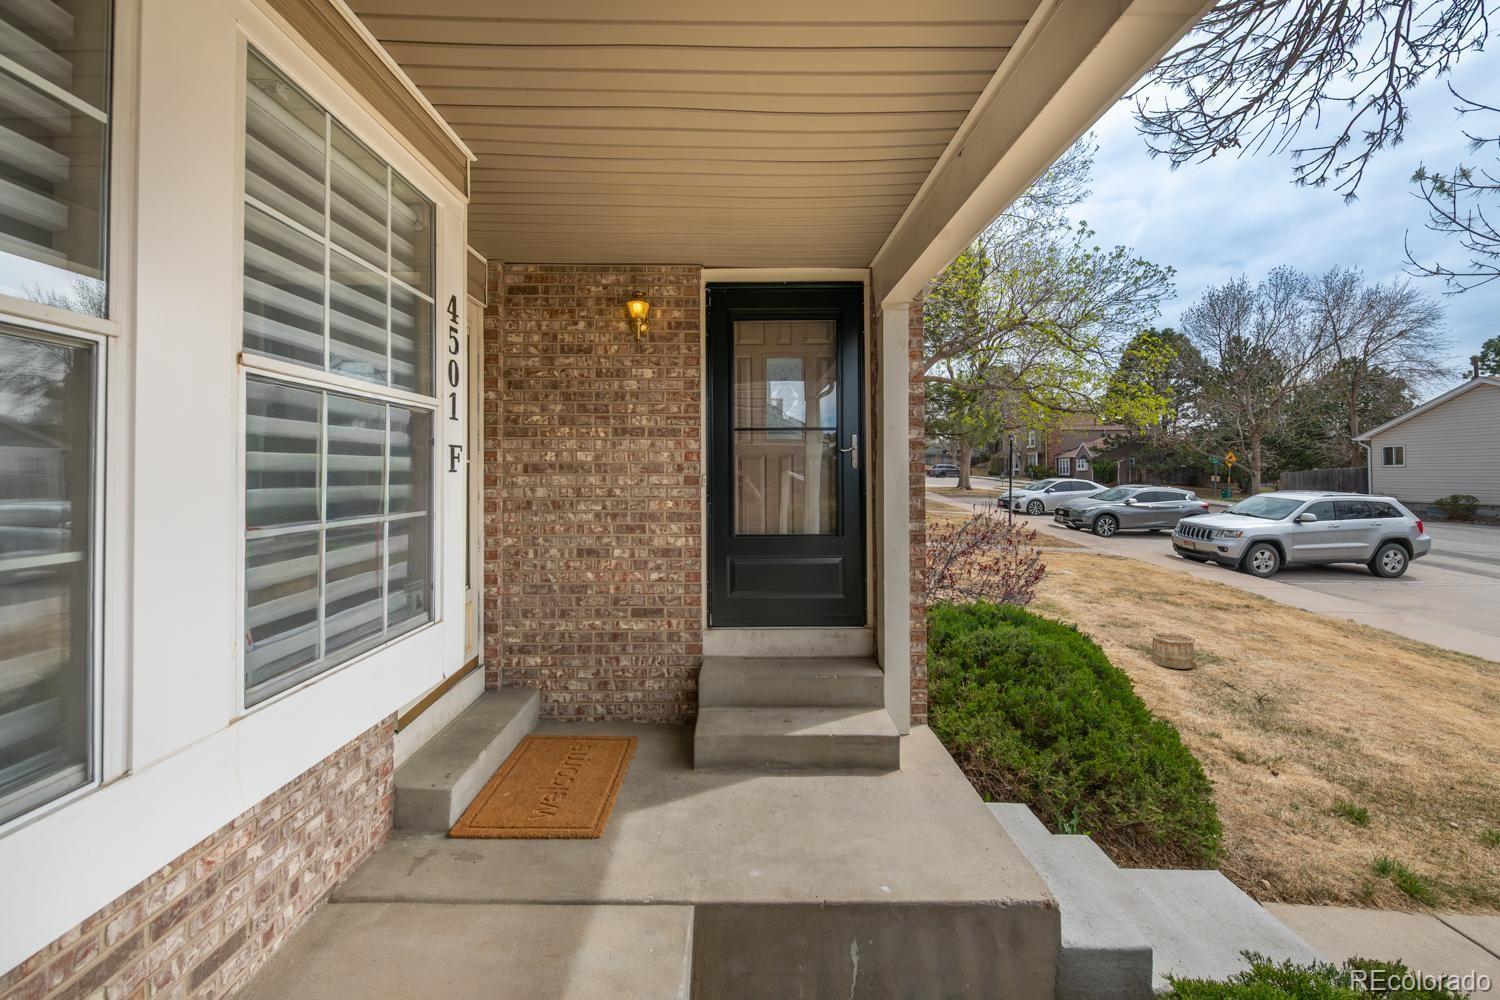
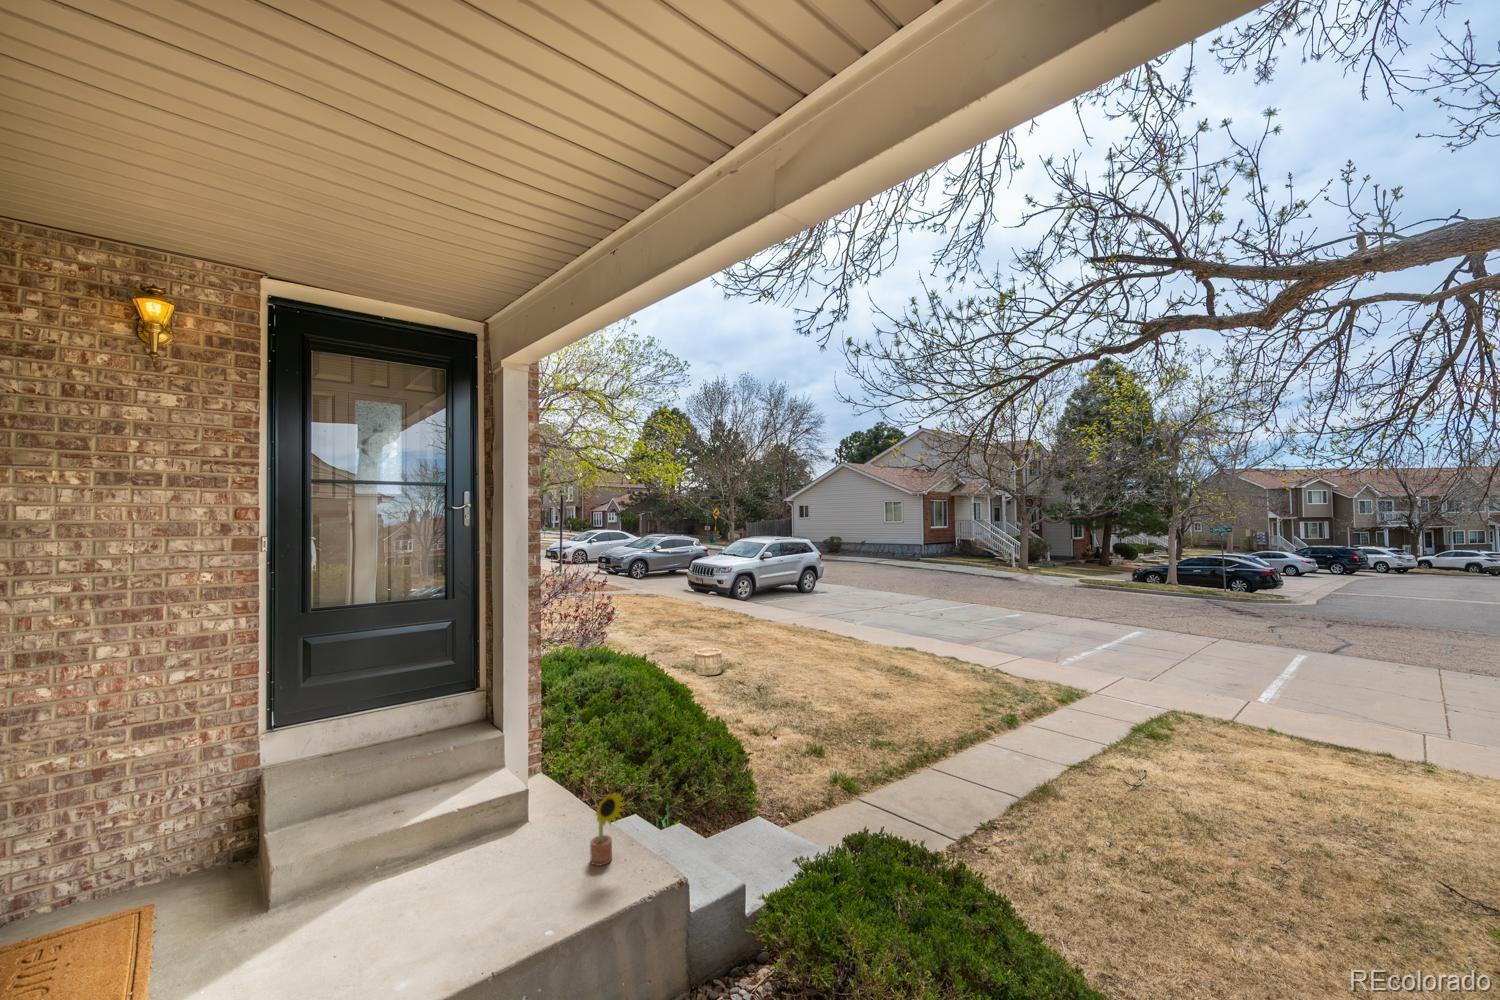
decorative plant: none [944,759,984,831] -> present [590,793,625,866]

